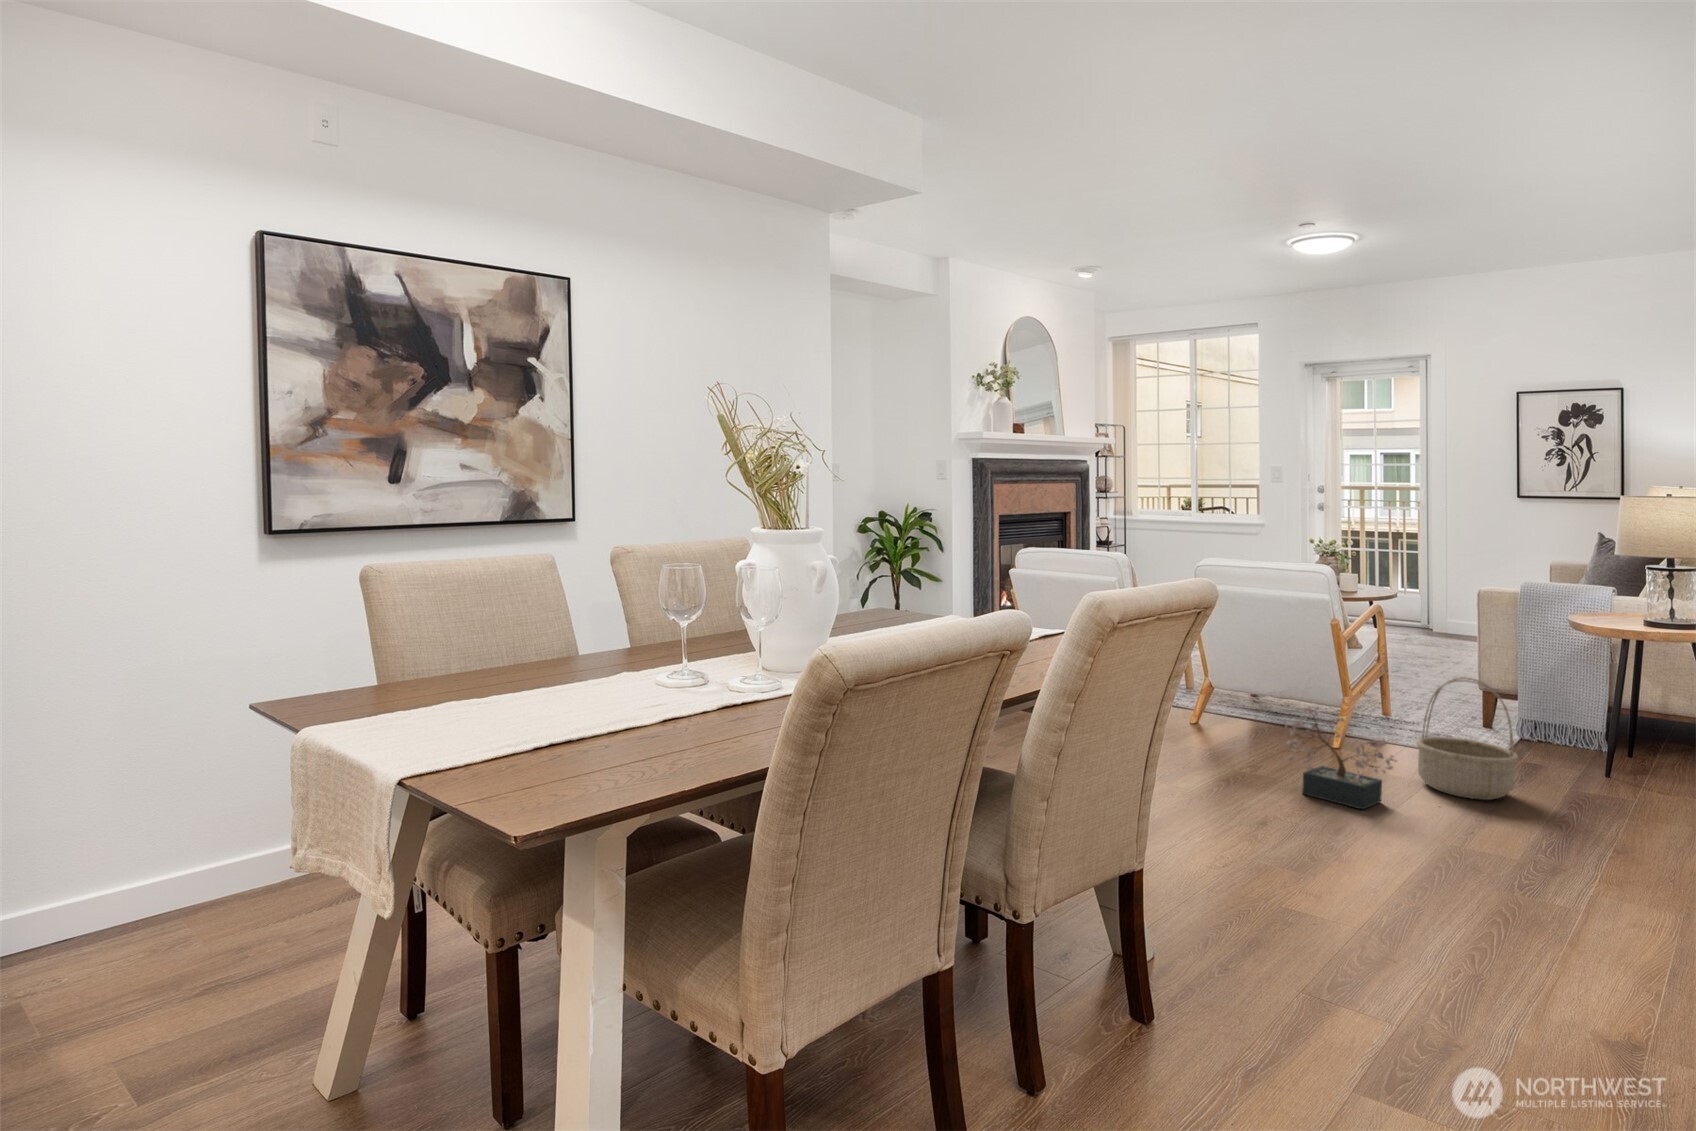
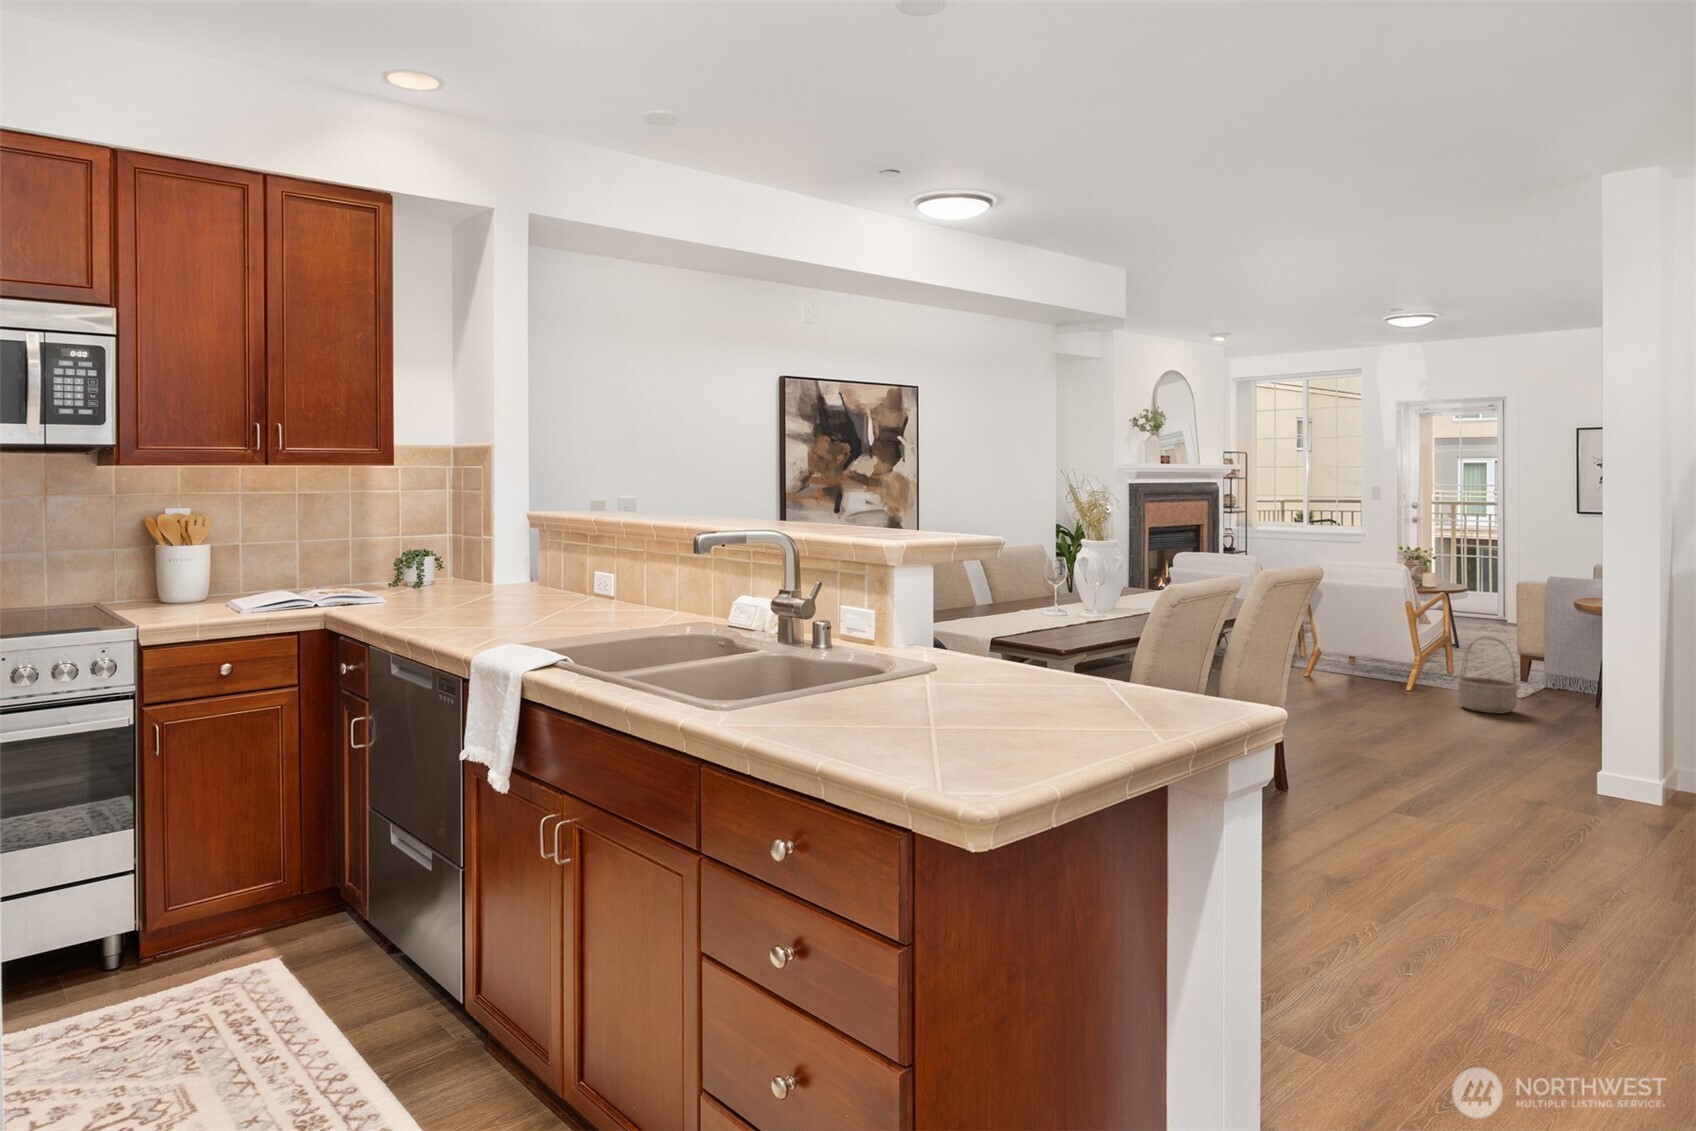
decorative plant: present [1284,707,1396,809] -> none [1367,655,1440,717]

